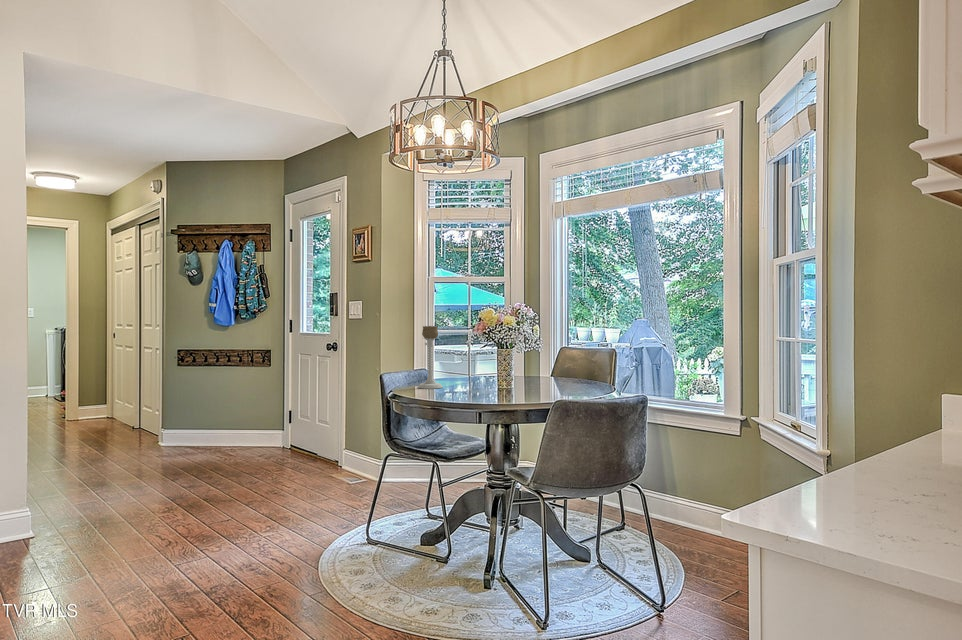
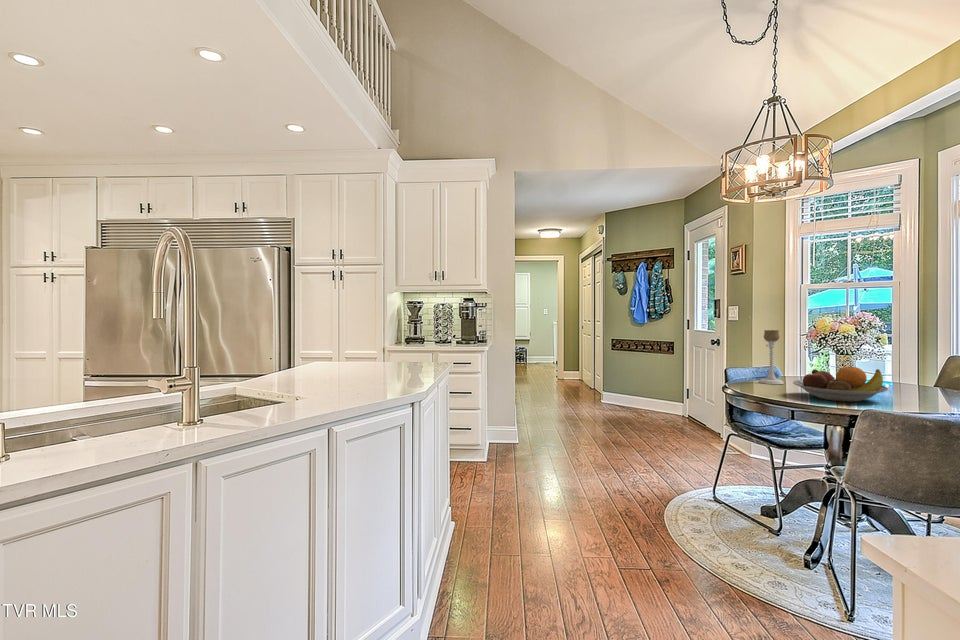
fruit bowl: none [468,361,550,398] -> present [793,366,889,402]

